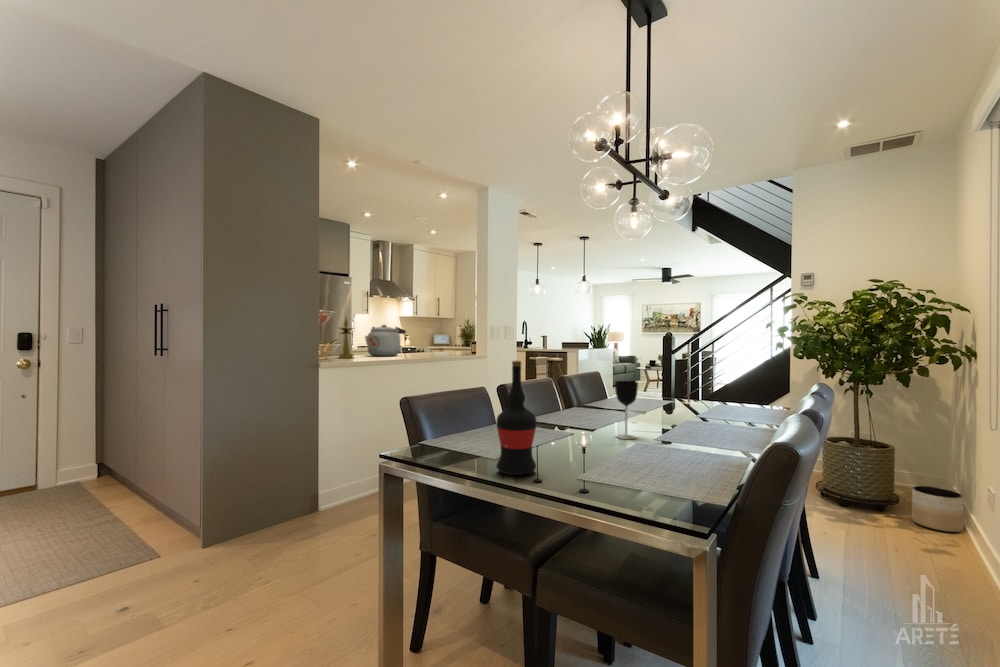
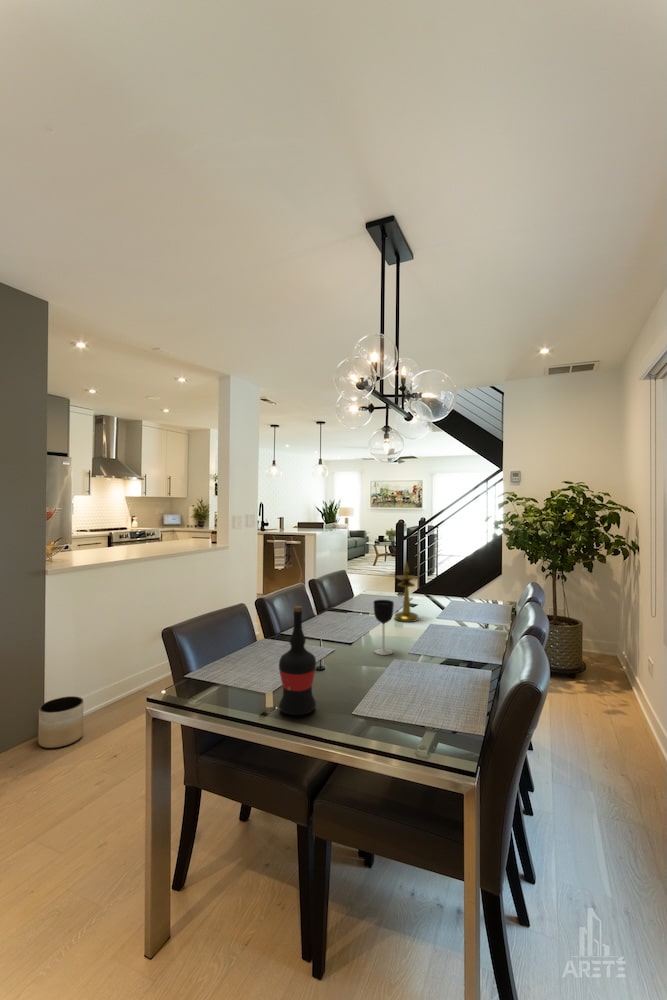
candlestick: present [338,318,354,358] -> present [395,562,418,622]
kettle: present [365,325,406,356] -> none [98,521,145,555]
planter: present [912,486,964,532] -> present [38,696,84,748]

